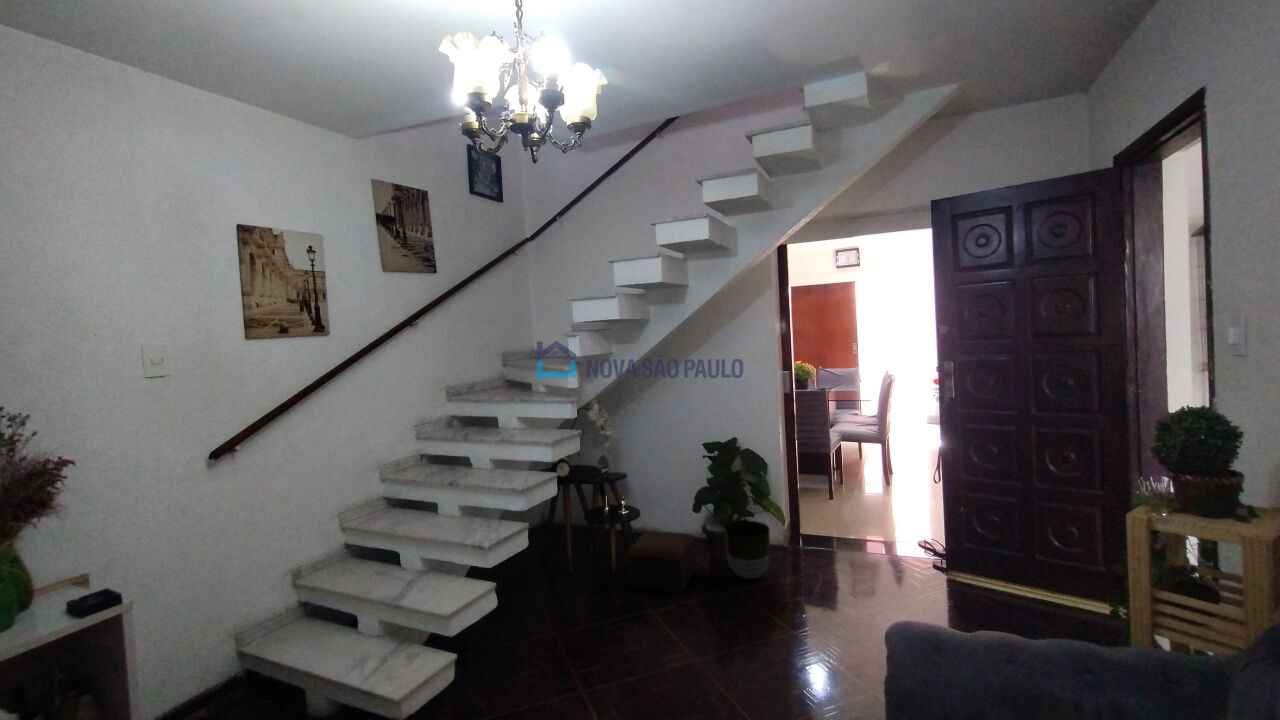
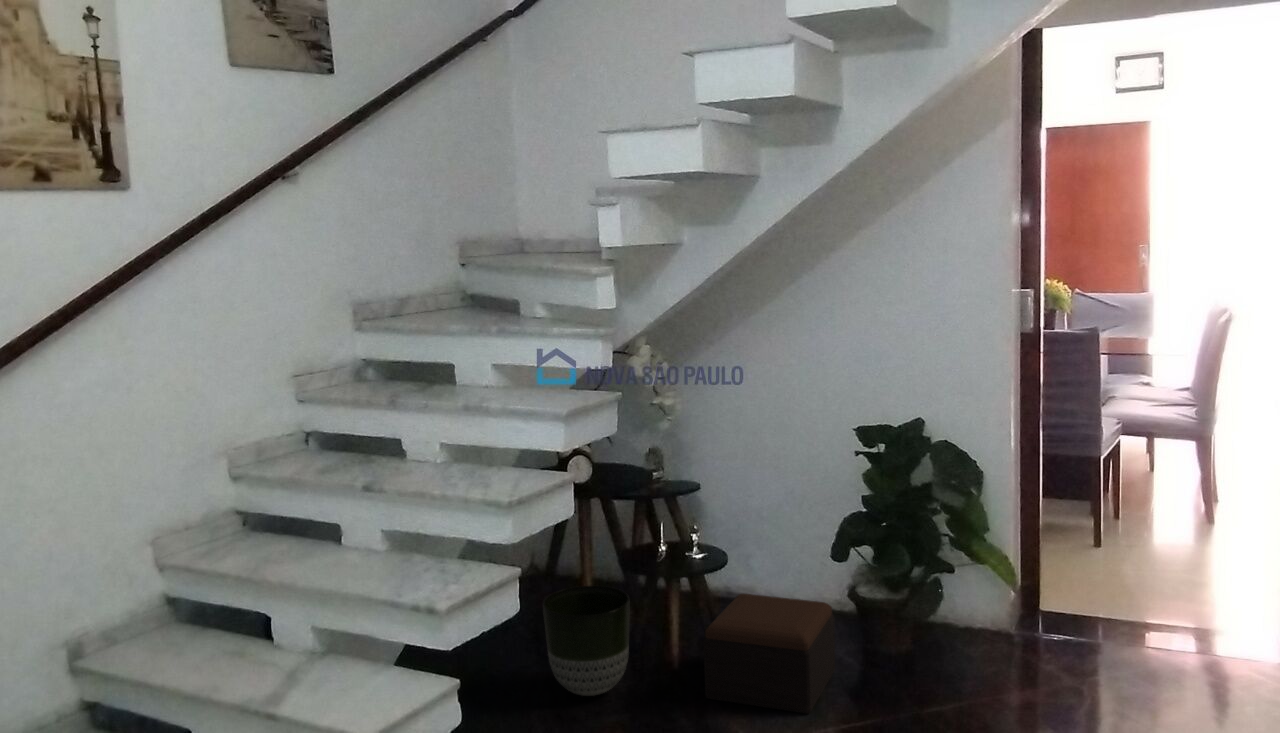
planter: present [725,521,770,579] -> present [543,586,629,696]

